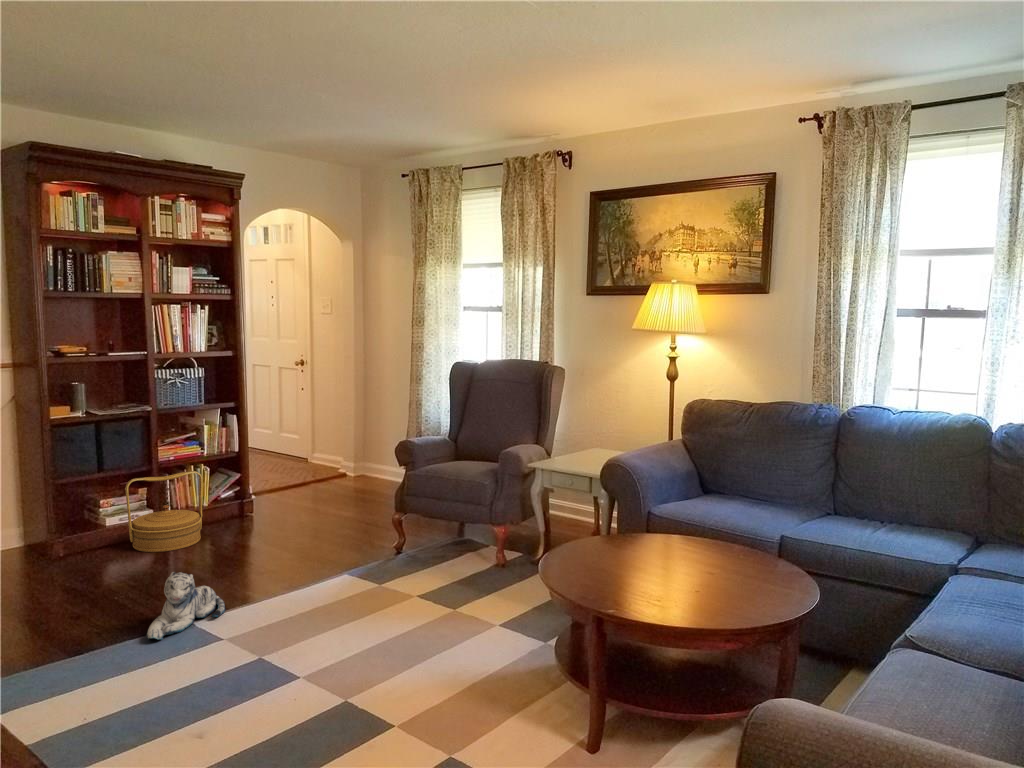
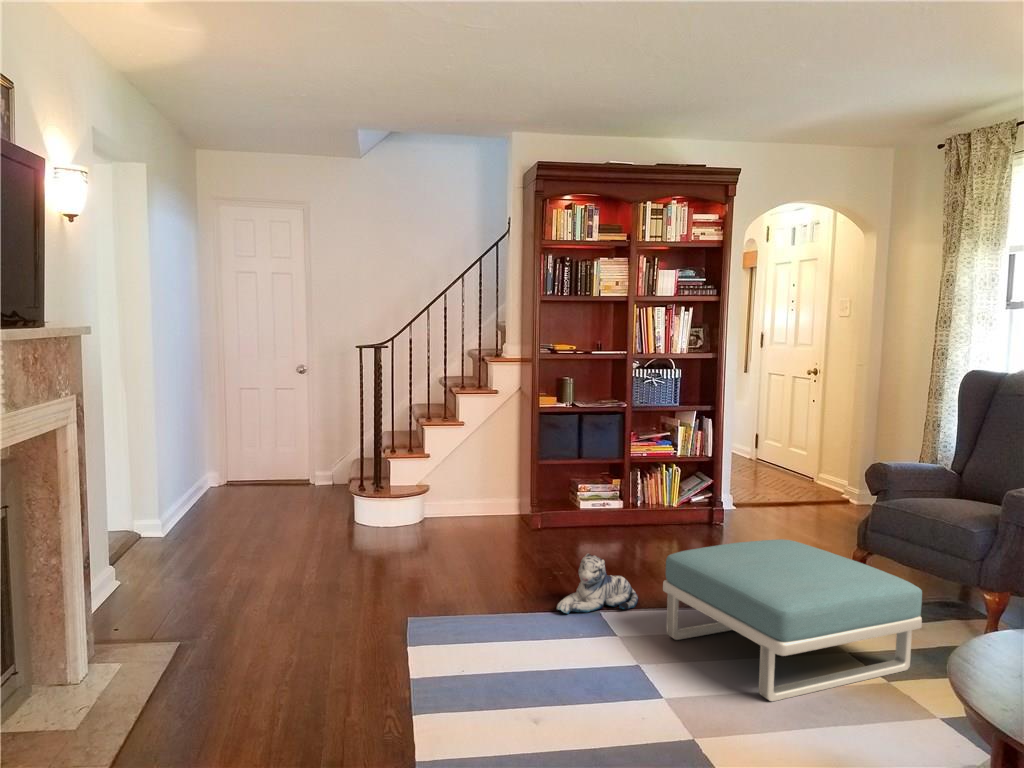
woven basket: present [125,471,202,552] -> none [595,467,664,542]
footstool: none [265,516,469,652] -> present [663,539,922,701]

